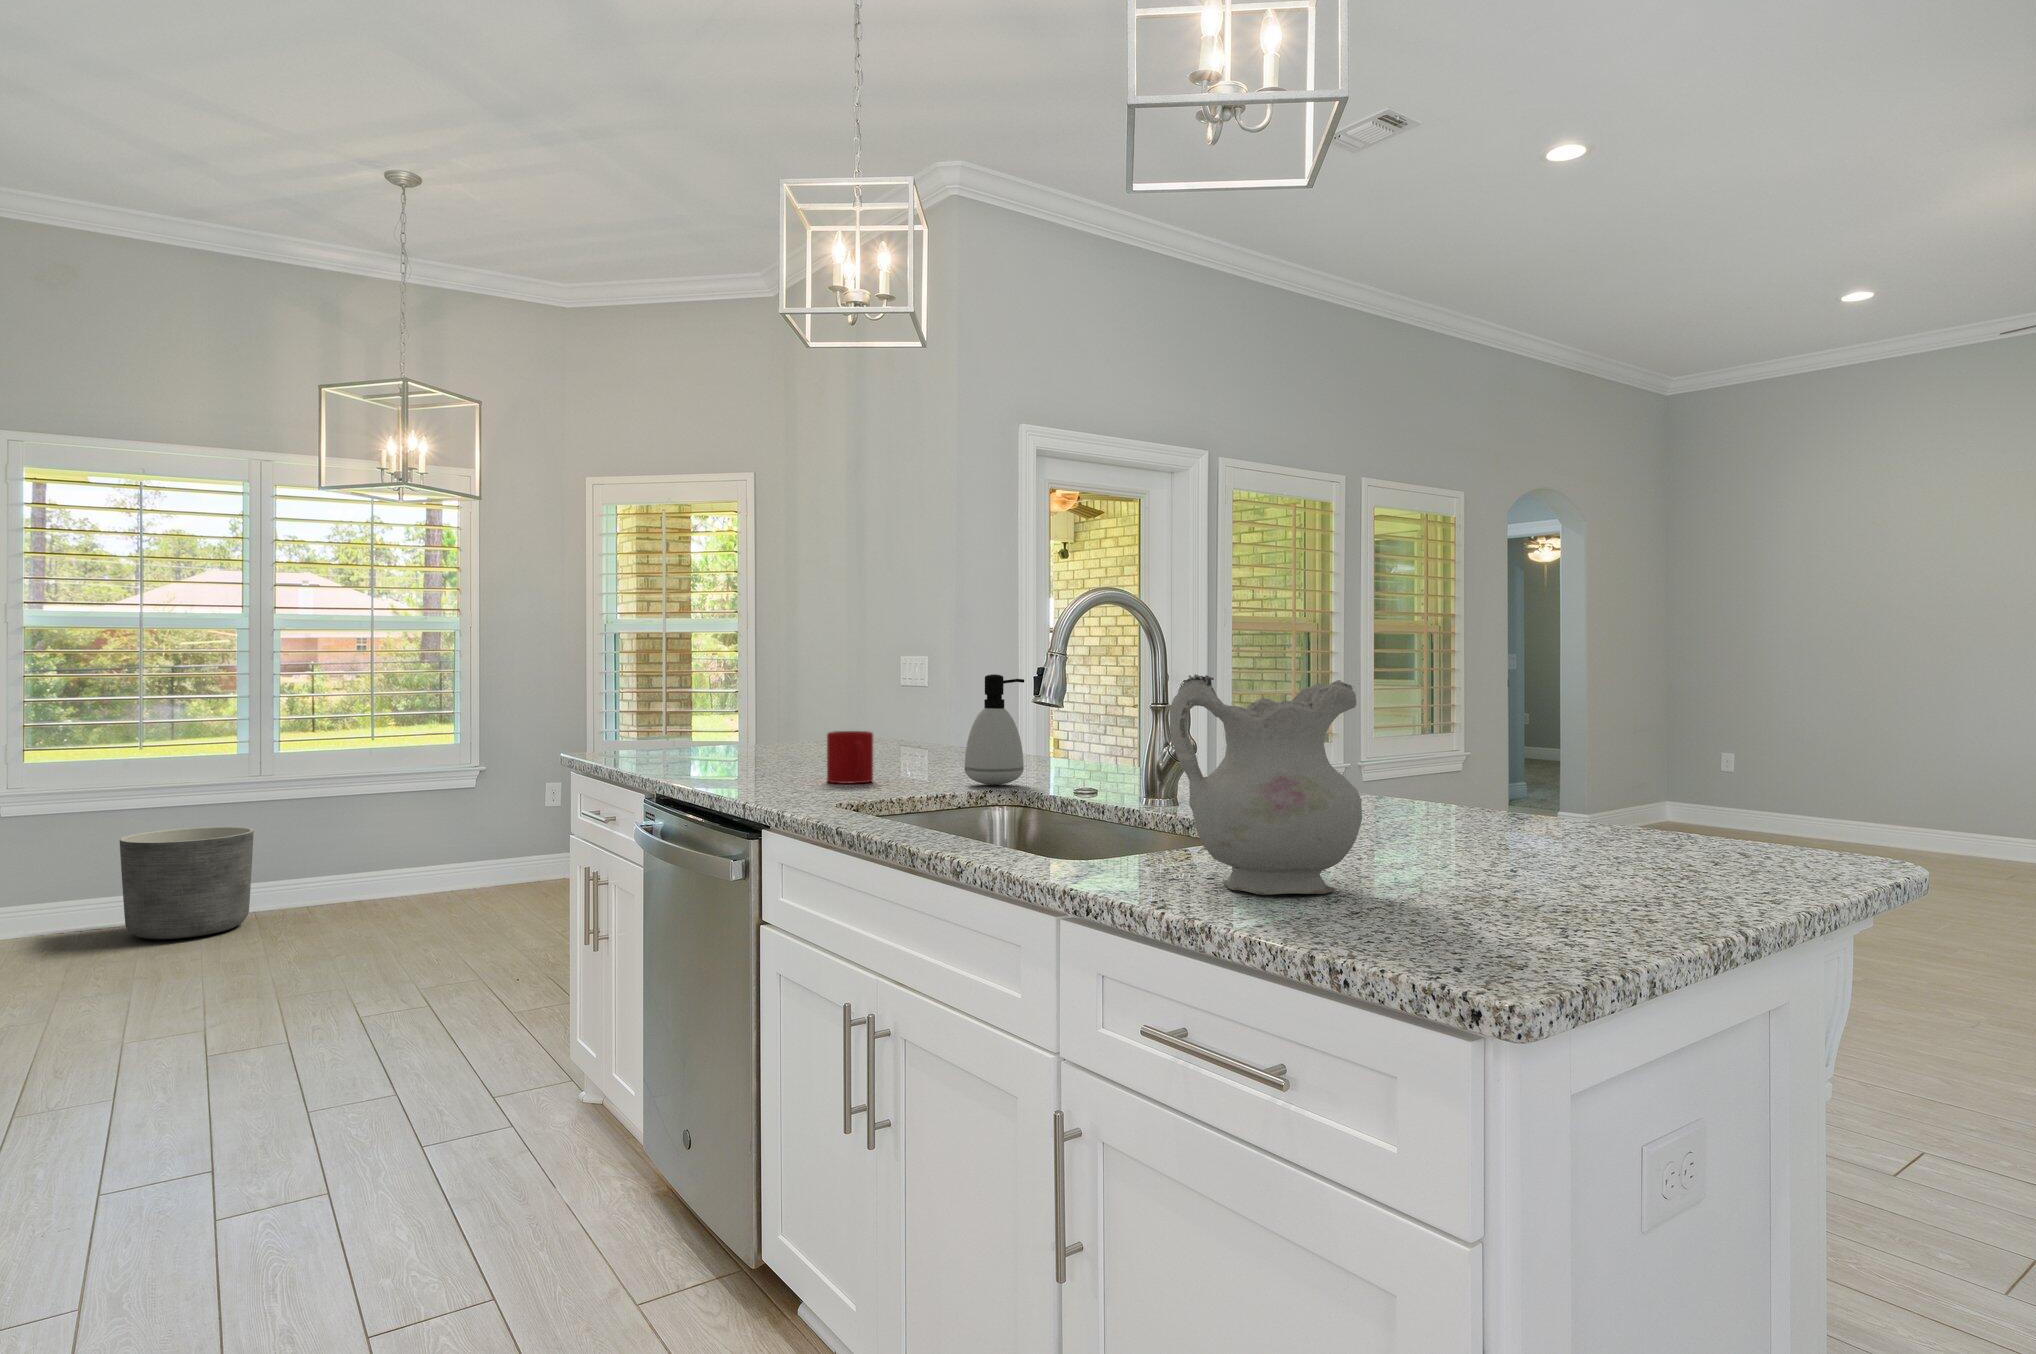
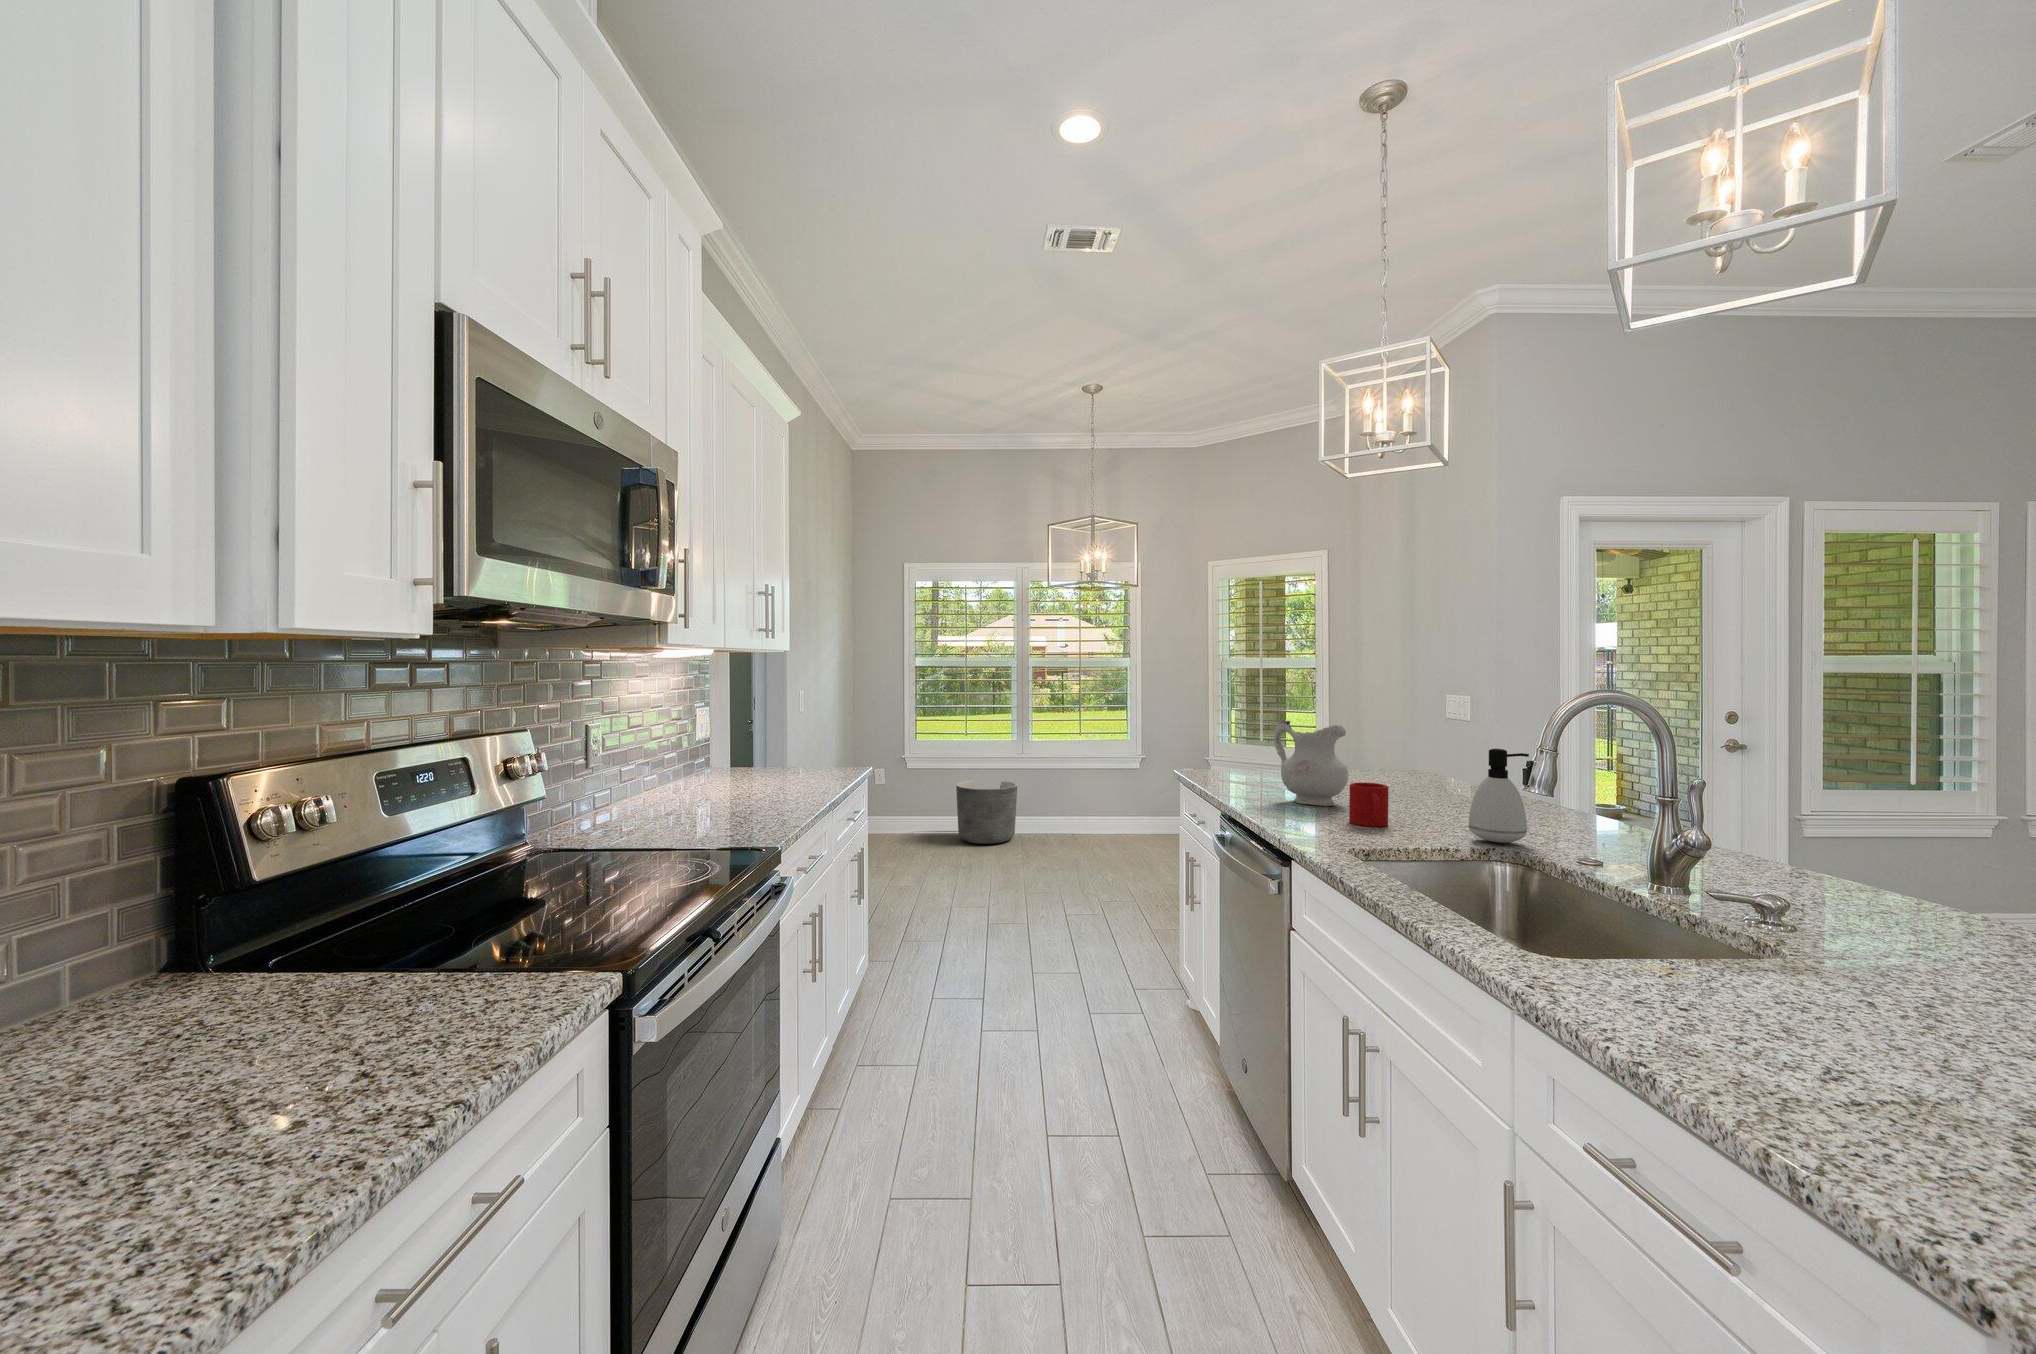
ceramic pitcher: present [1170,674,1362,895] -> present [1274,720,1348,806]

